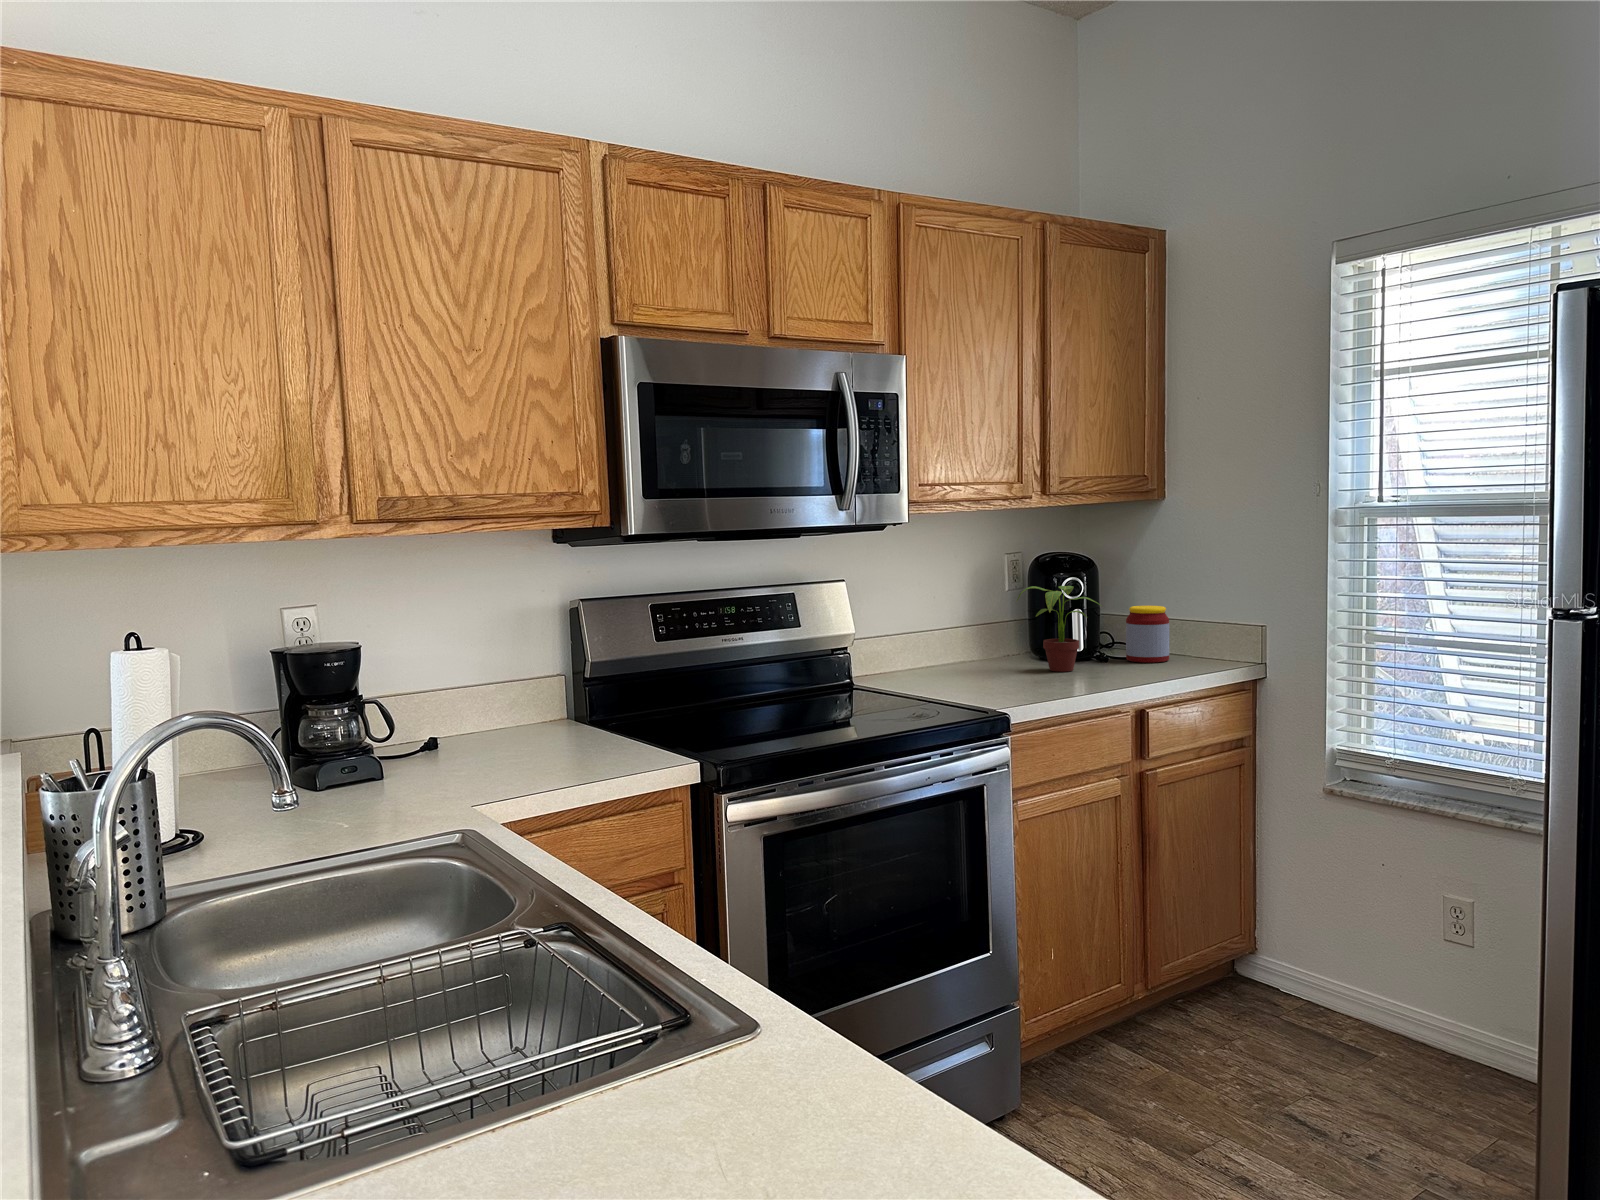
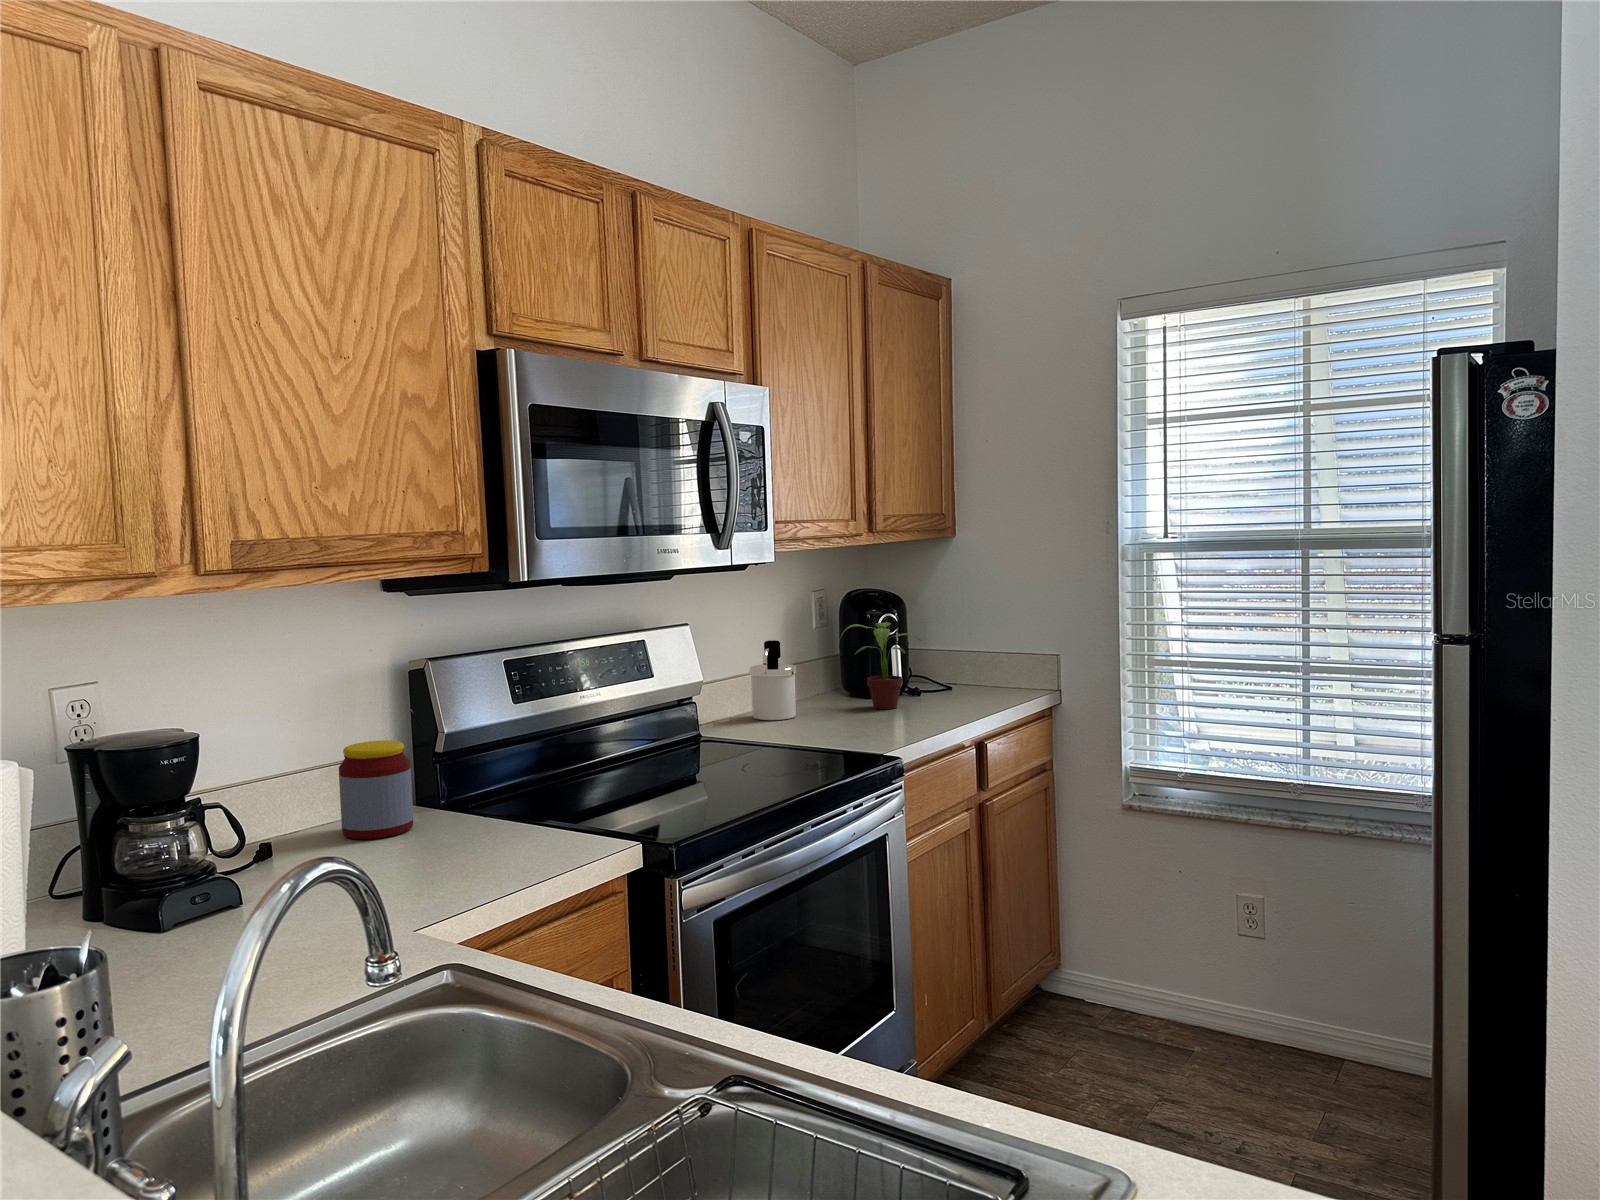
soap dispenser: none [923,600,968,676] -> present [750,640,796,720]
jar: present [1126,606,1169,663] -> present [339,740,413,839]

